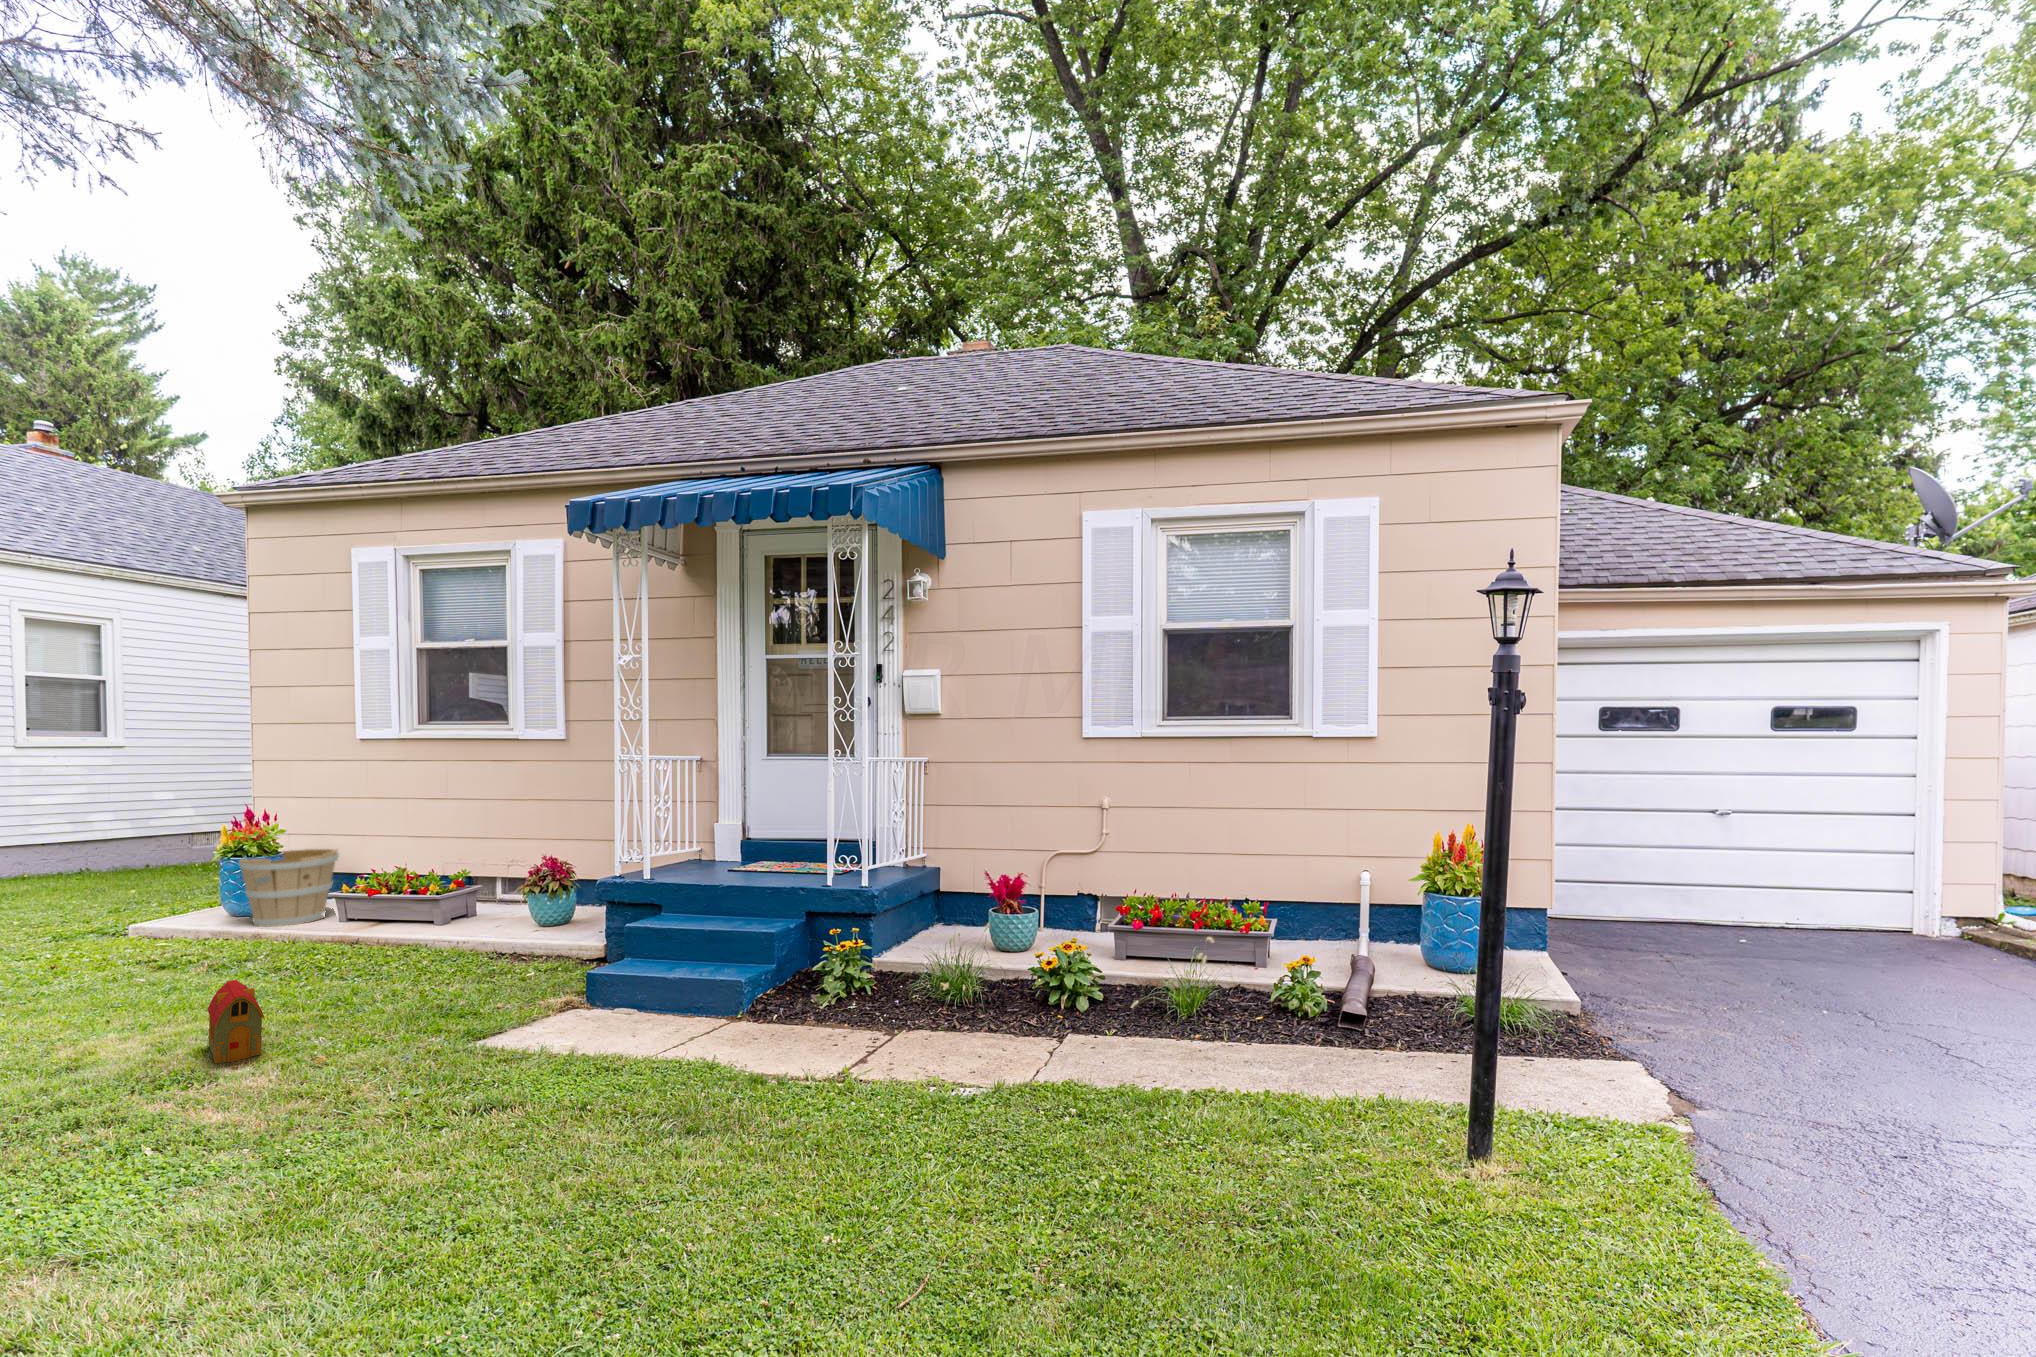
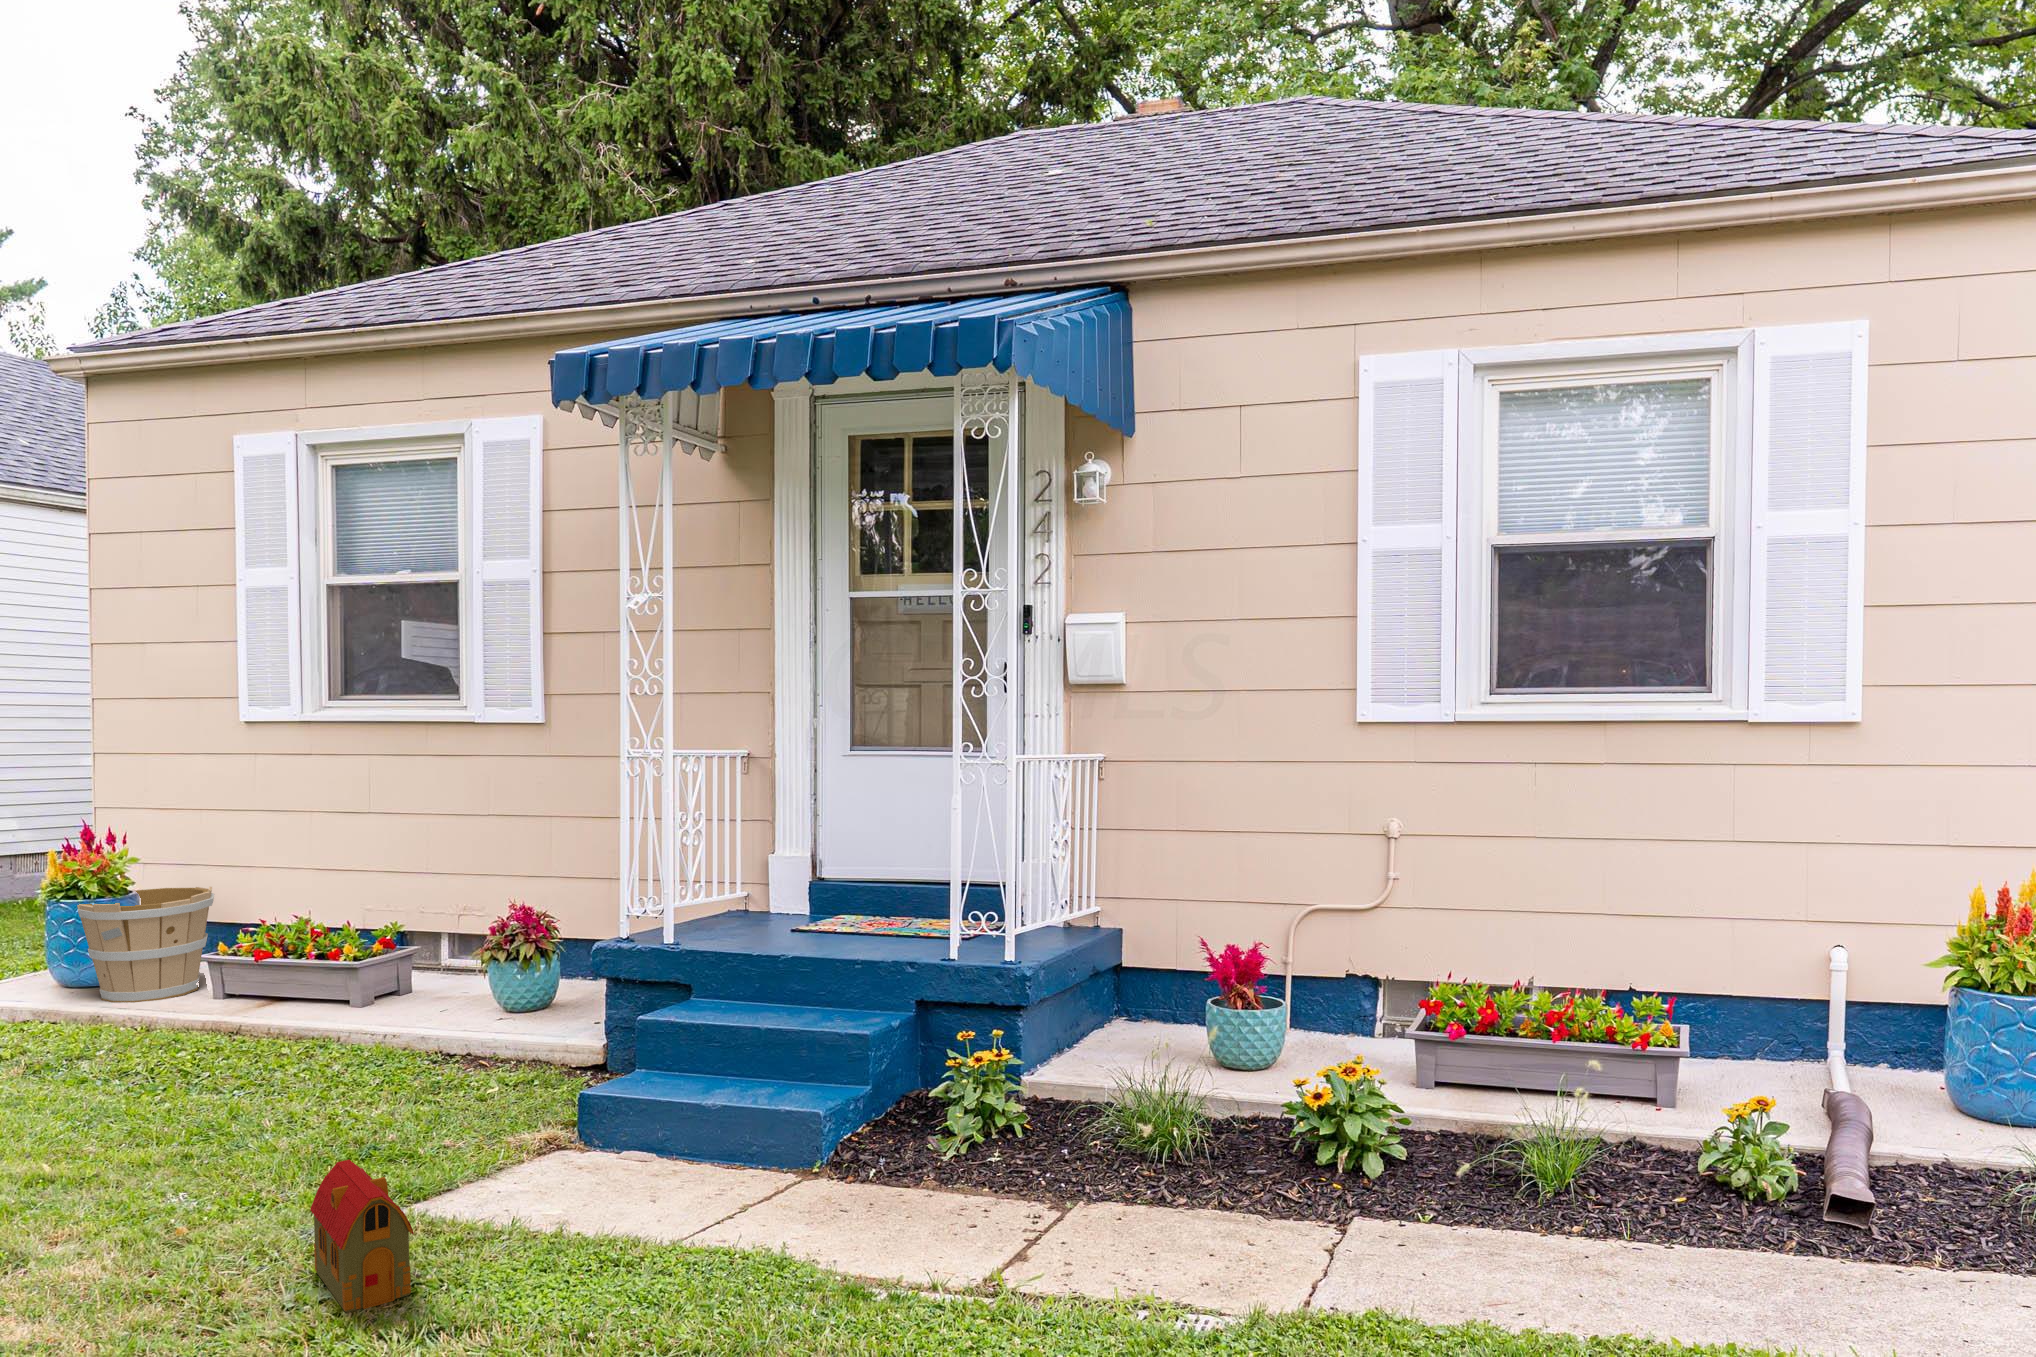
toy house: present [207,980,265,1064] -> present [310,1159,414,1312]

